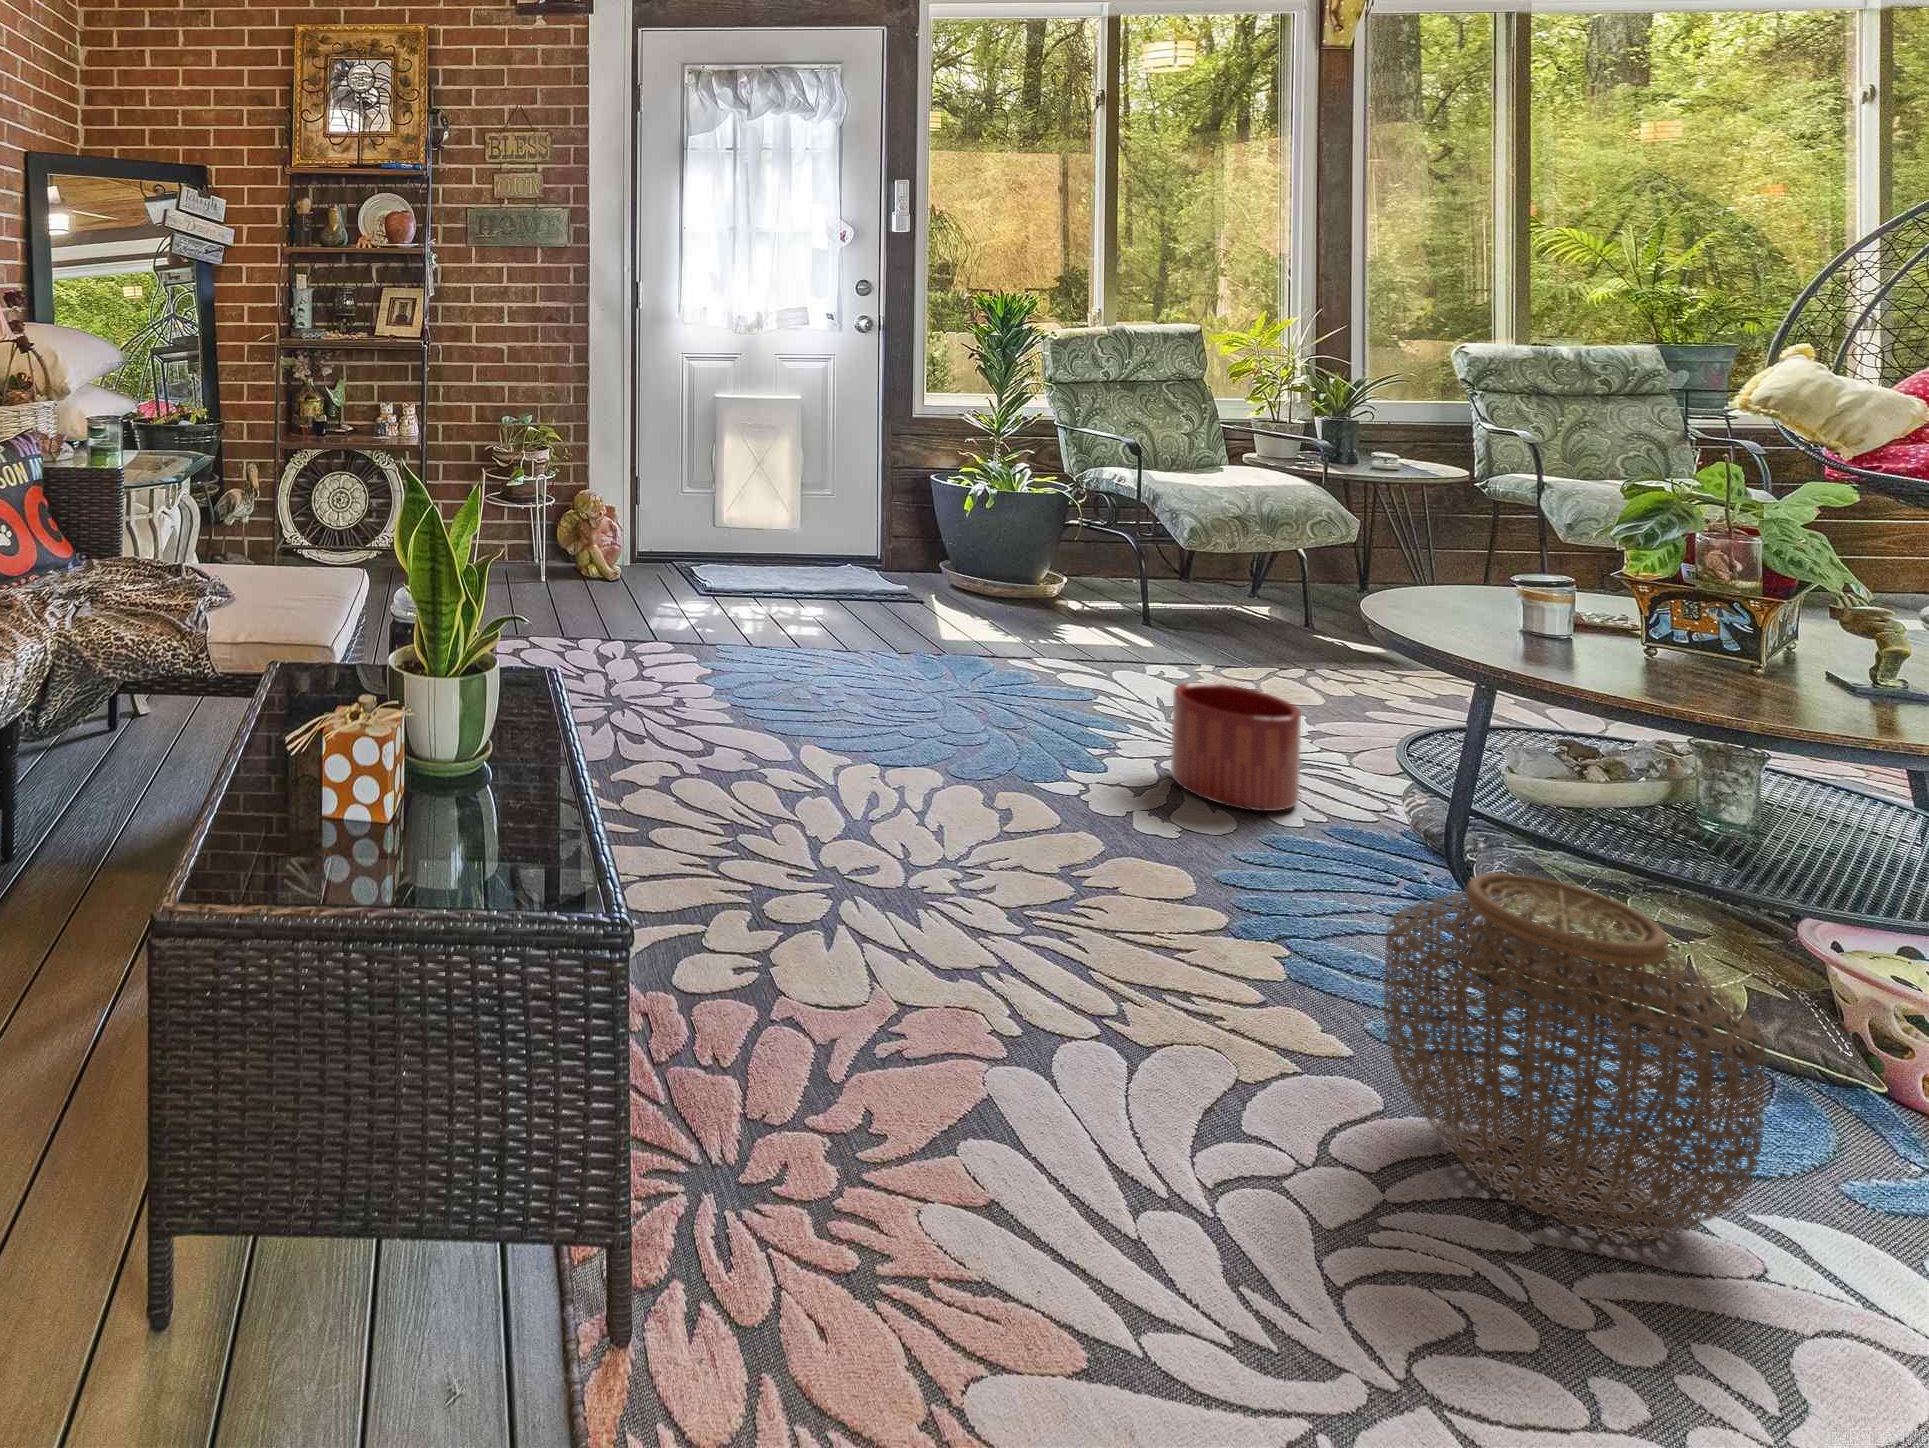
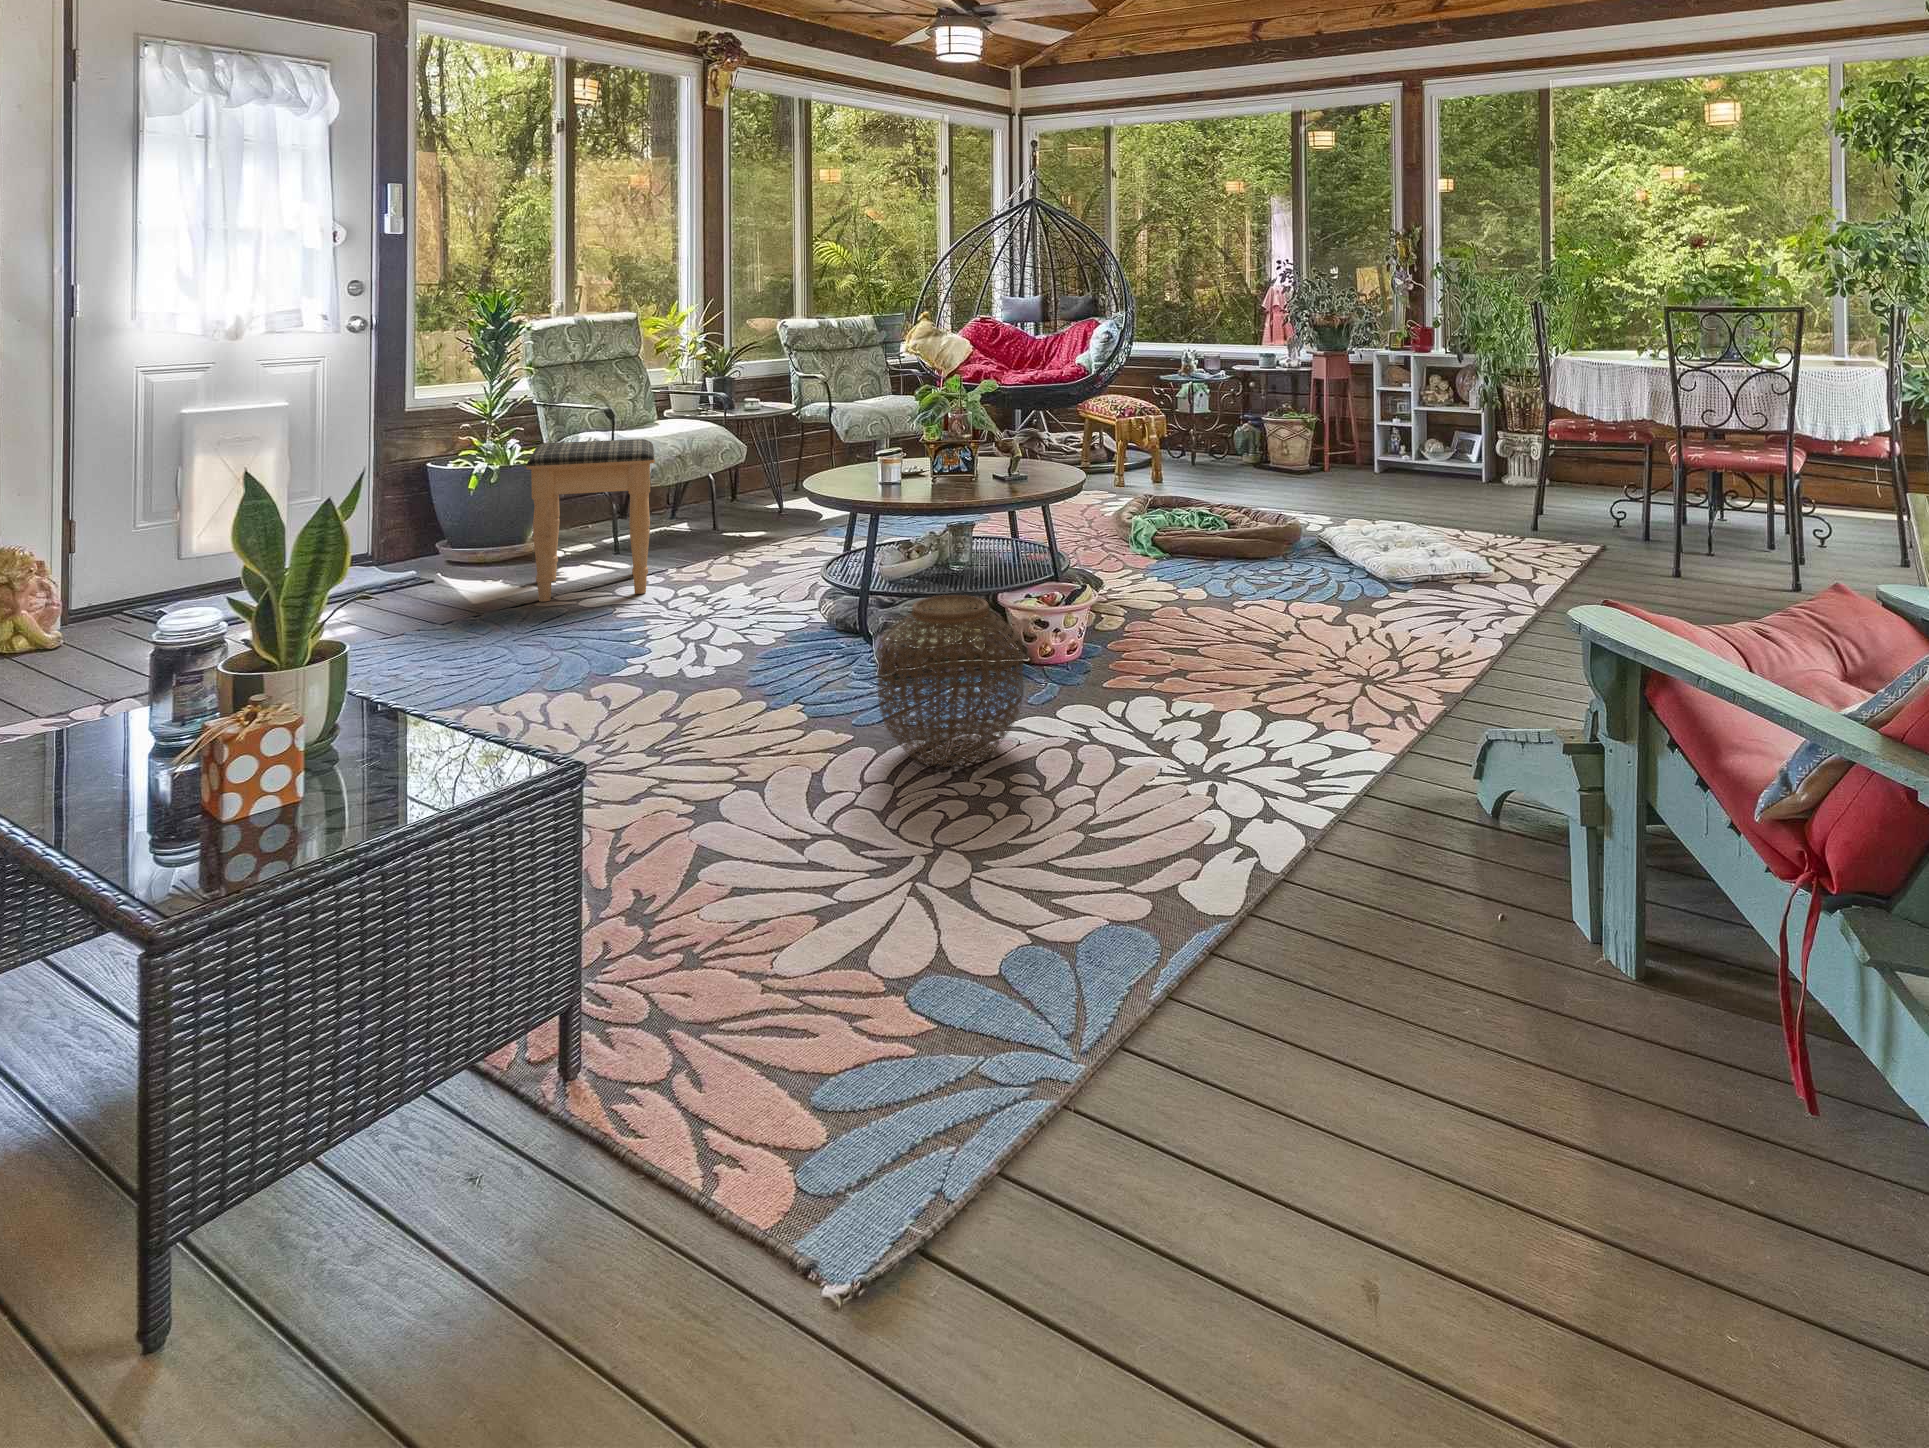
footstool: none [1001,477,1183,685] -> present [526,439,655,602]
planter: present [1171,683,1301,811] -> none [693,565,771,648]

